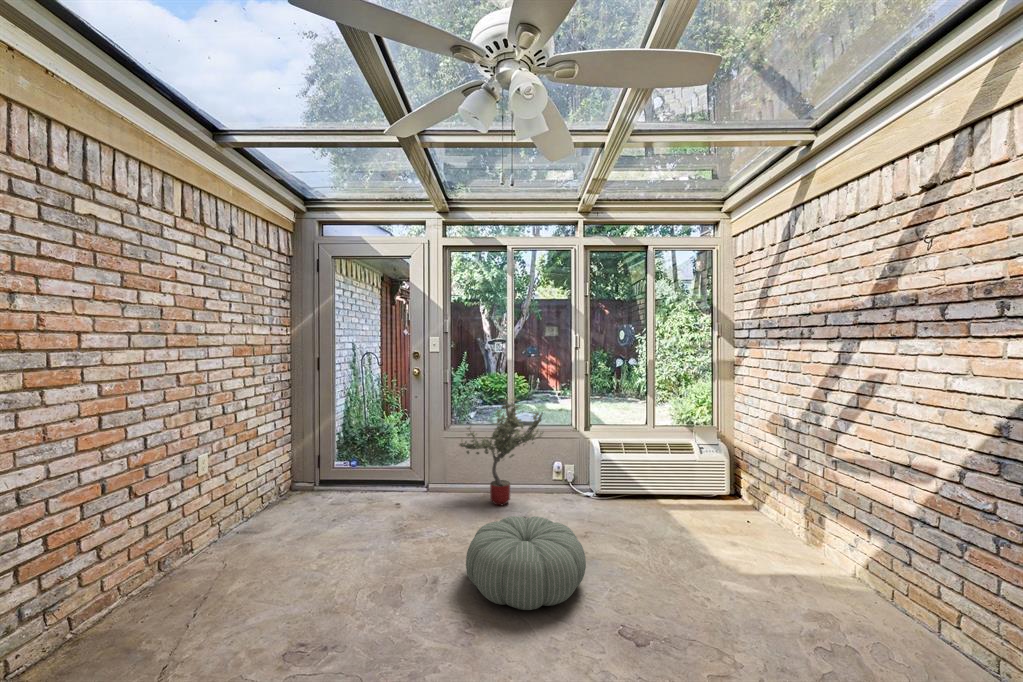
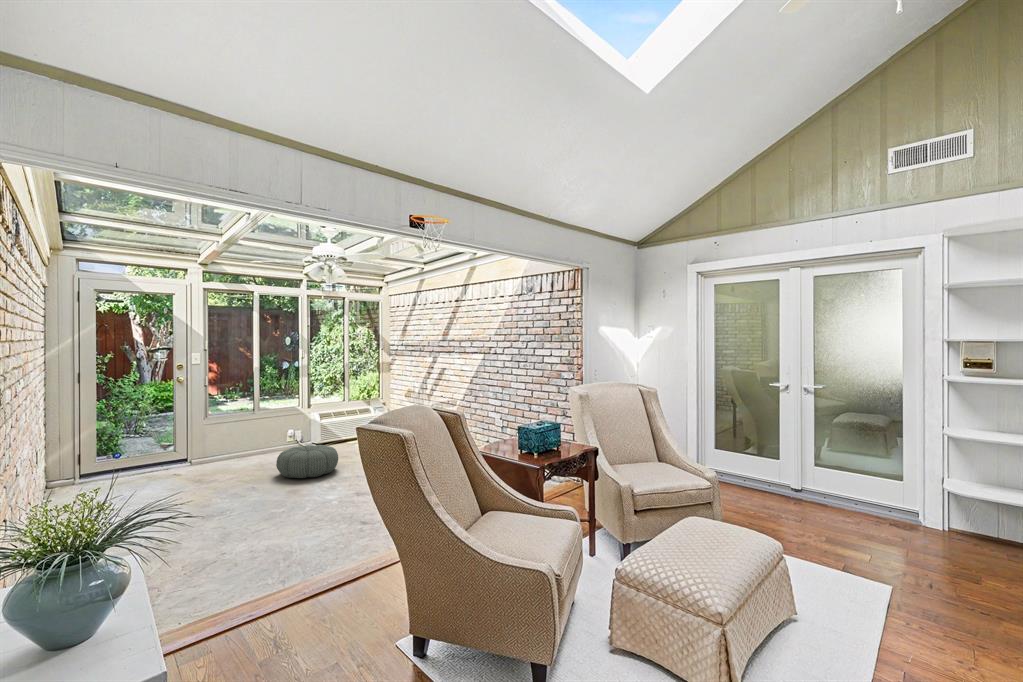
potted tree: present [459,397,543,505] -> none [227,390,289,459]

